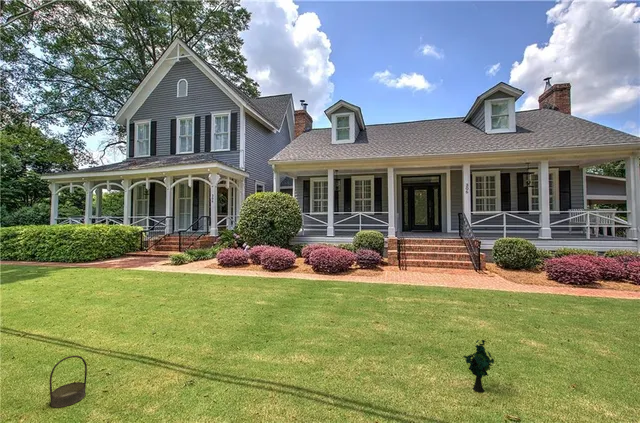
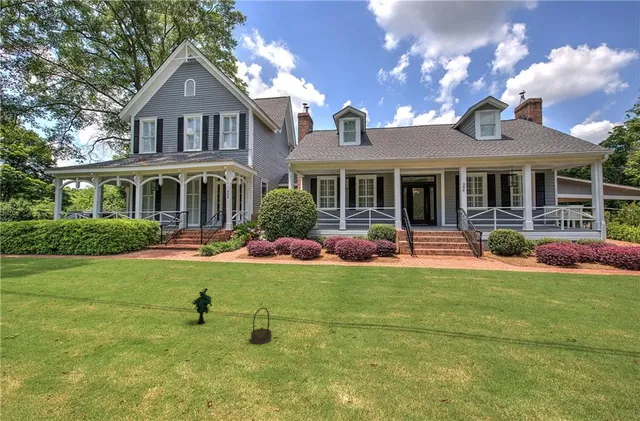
decorative plant: present [463,340,494,393] -> present [192,288,212,324]

